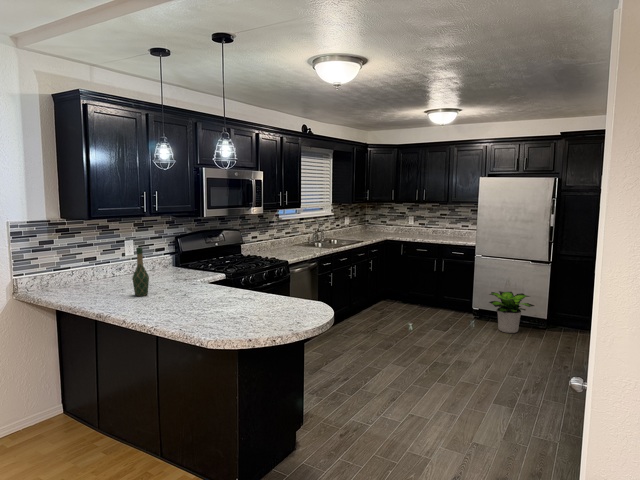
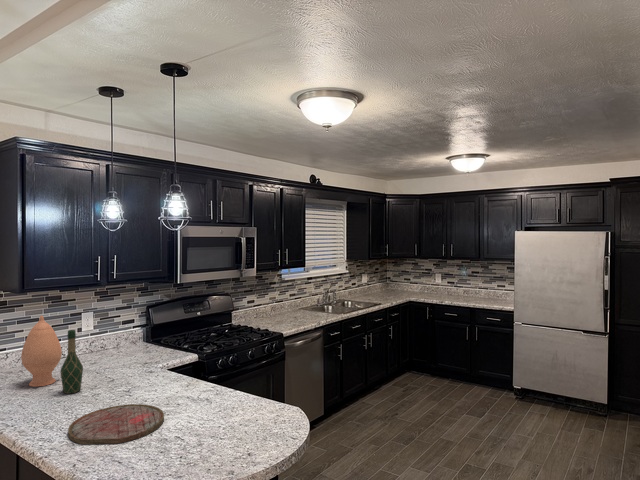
vase: none [96,238,126,293] -> present [21,316,62,387]
potted plant: present [489,291,534,333] -> none [531,368,592,423]
cutting board: none [161,300,227,319] -> present [68,404,164,444]

